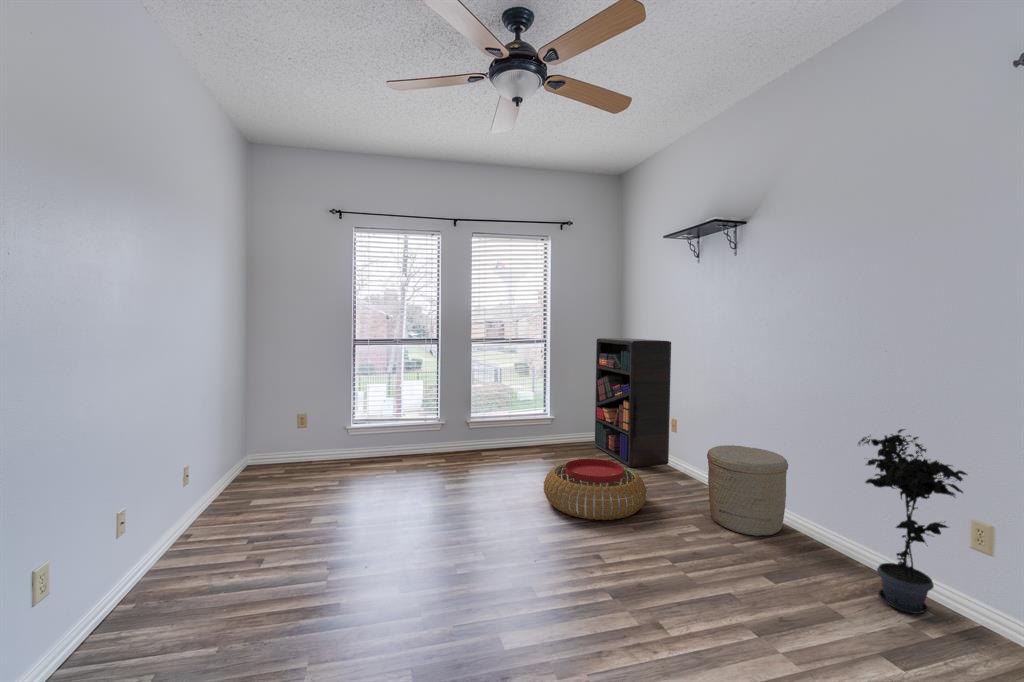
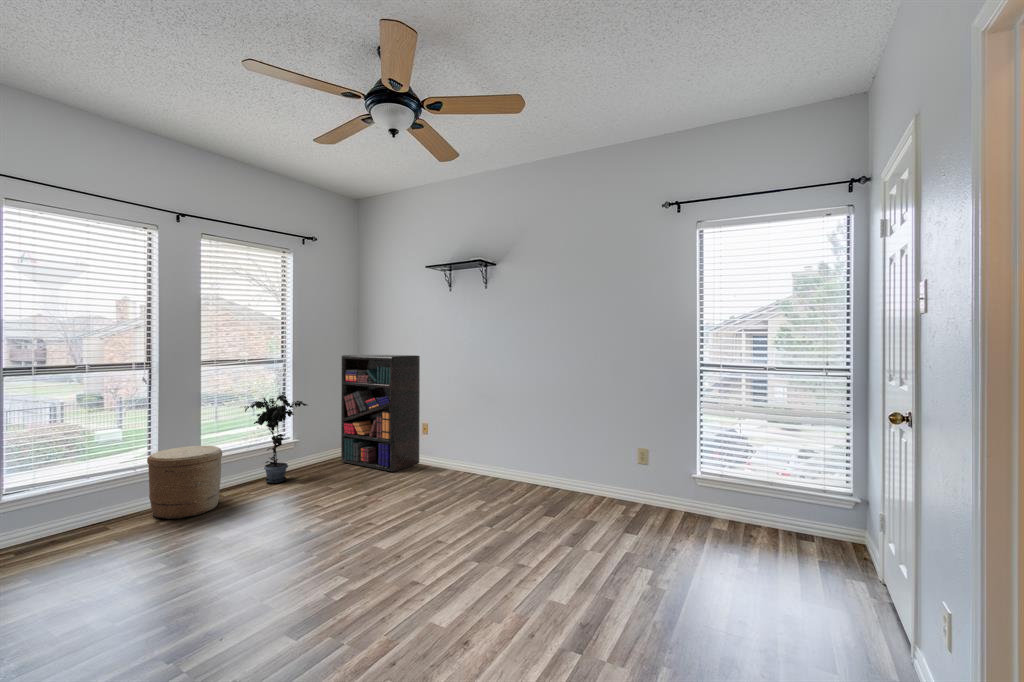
potted plant: present [858,429,967,614] -> present [244,392,308,483]
woven basket: present [707,445,788,536] -> present [147,446,222,519]
pouf: present [544,459,646,520] -> none [344,466,440,521]

